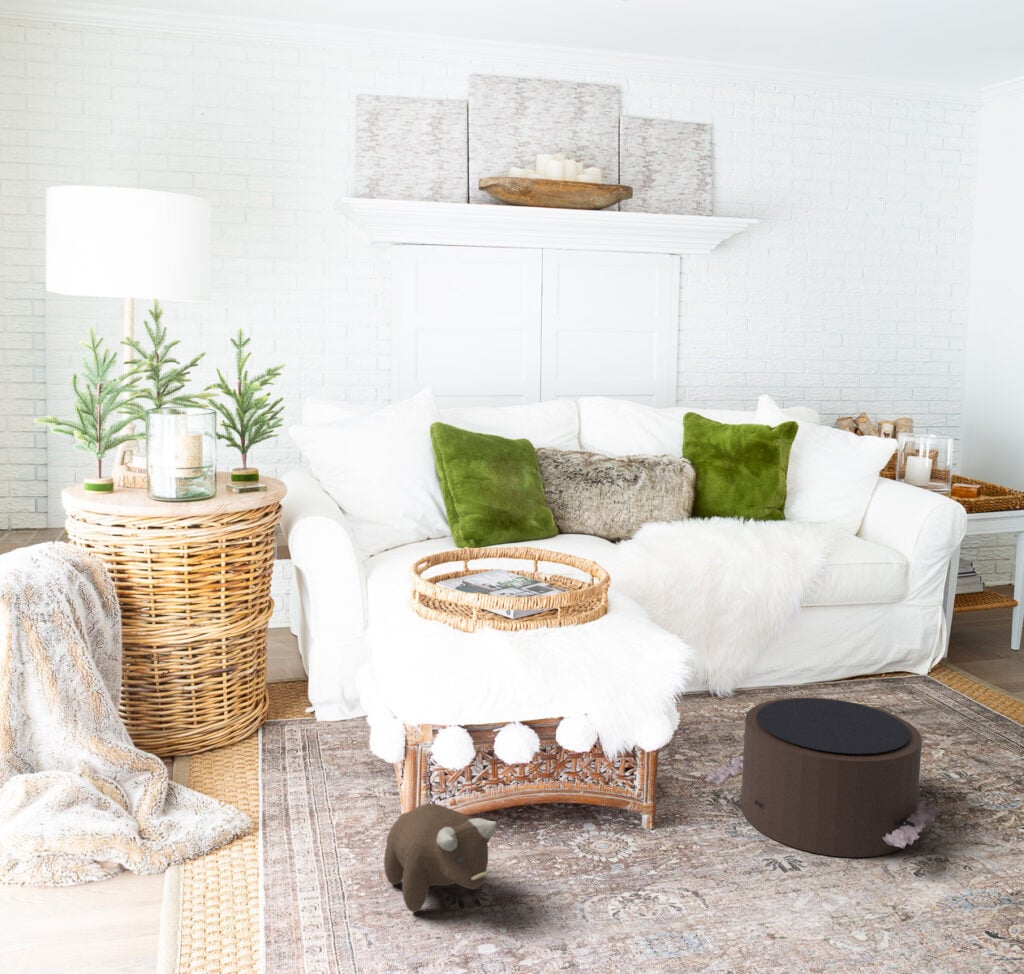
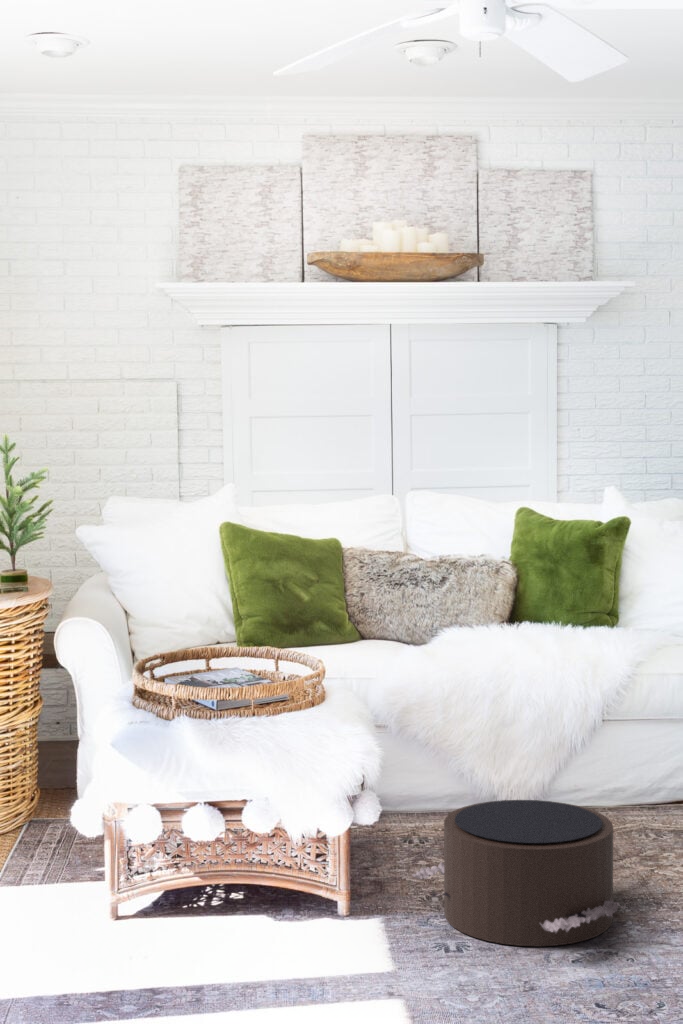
plush toy: present [384,804,497,912] -> none [71,869,160,962]

